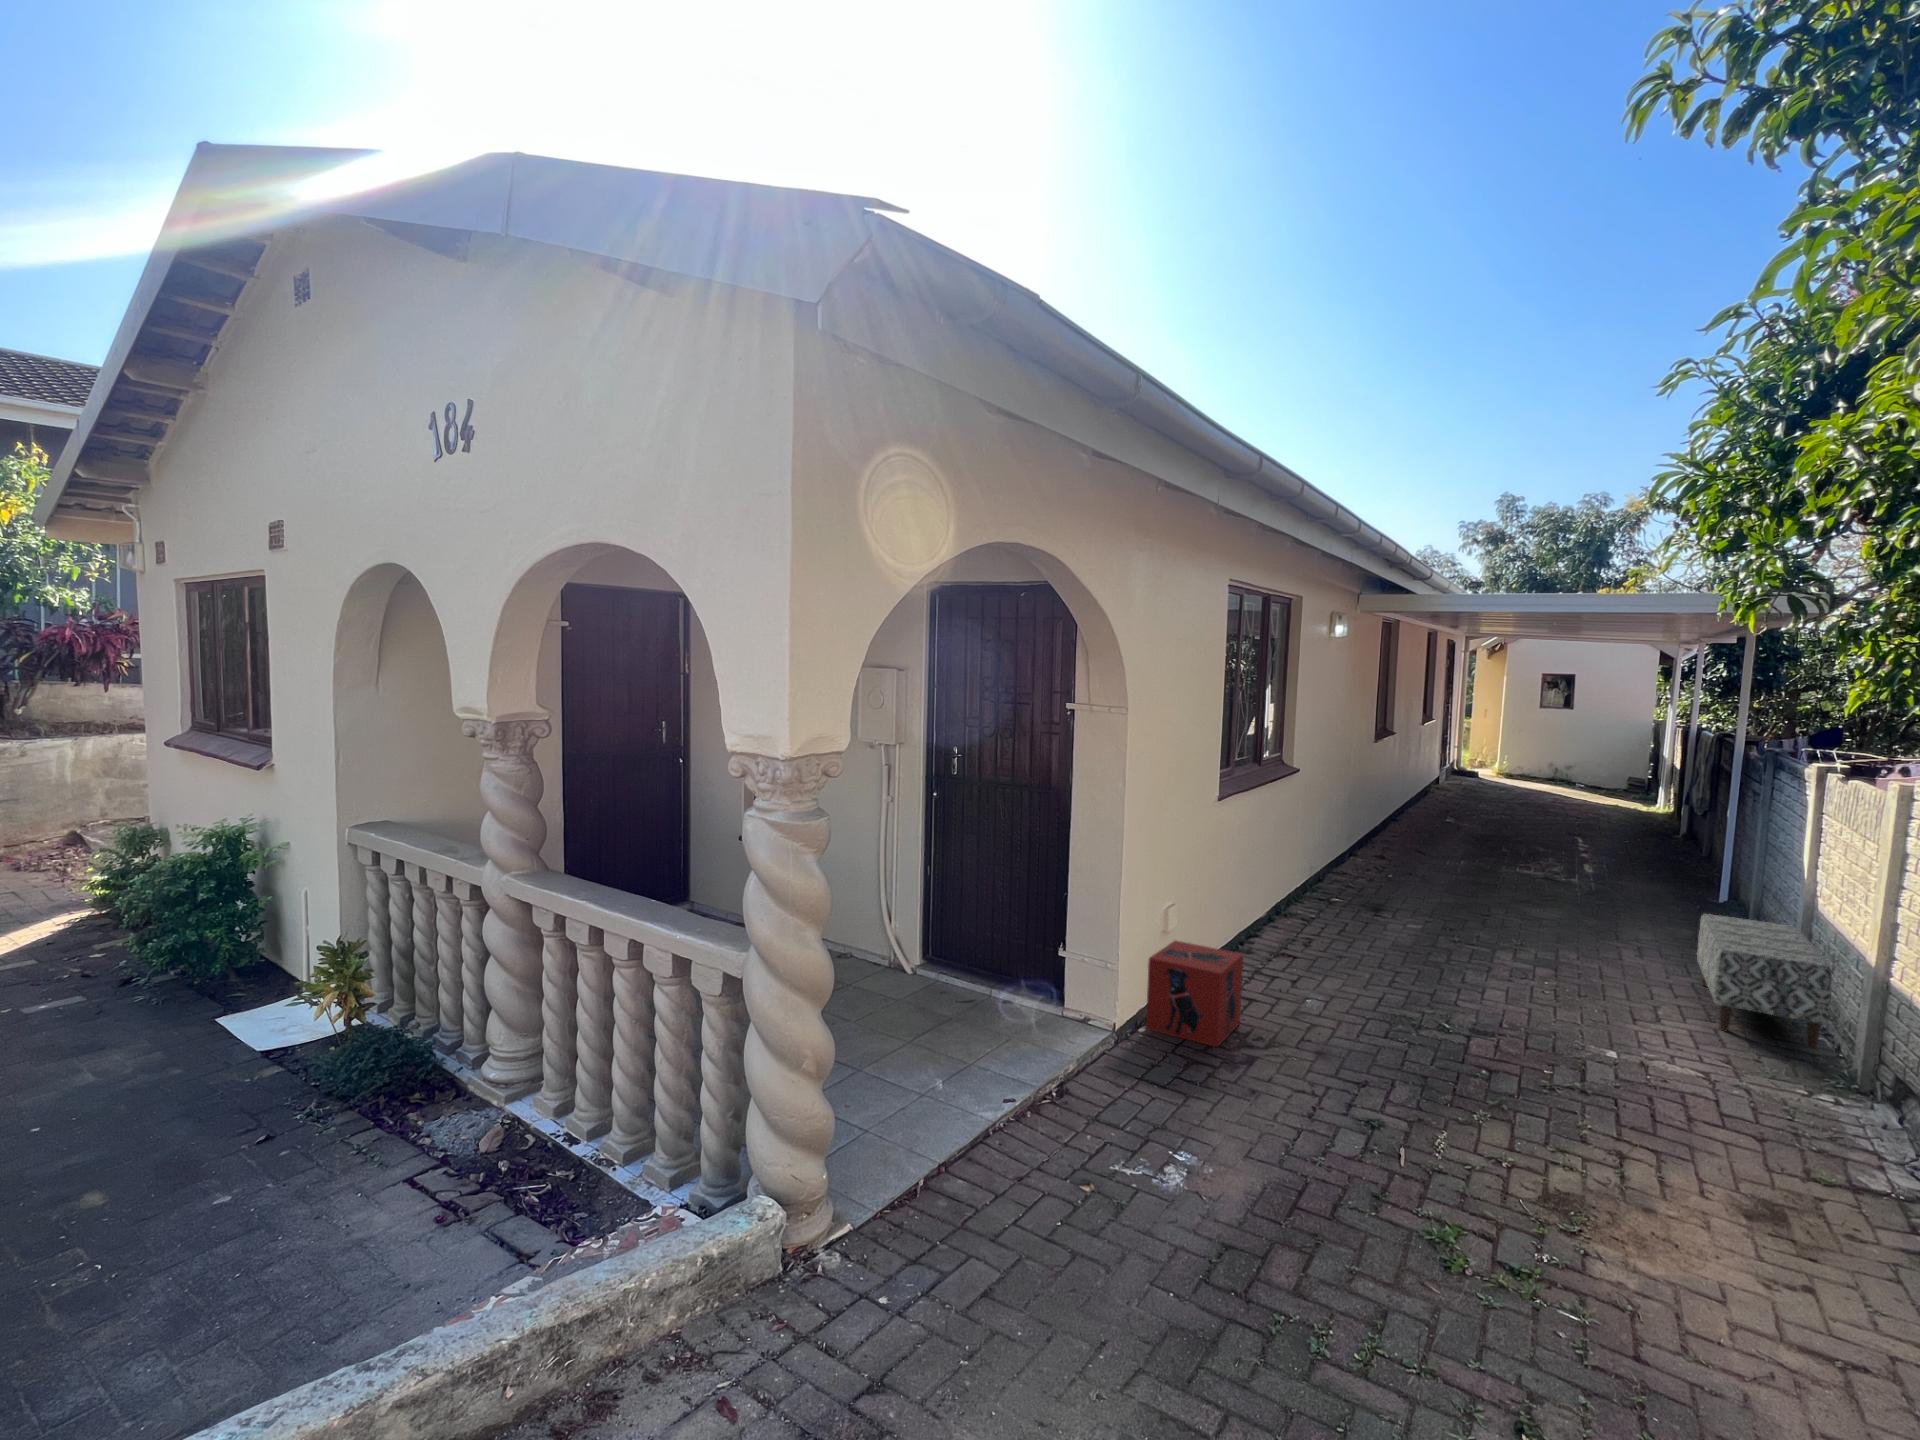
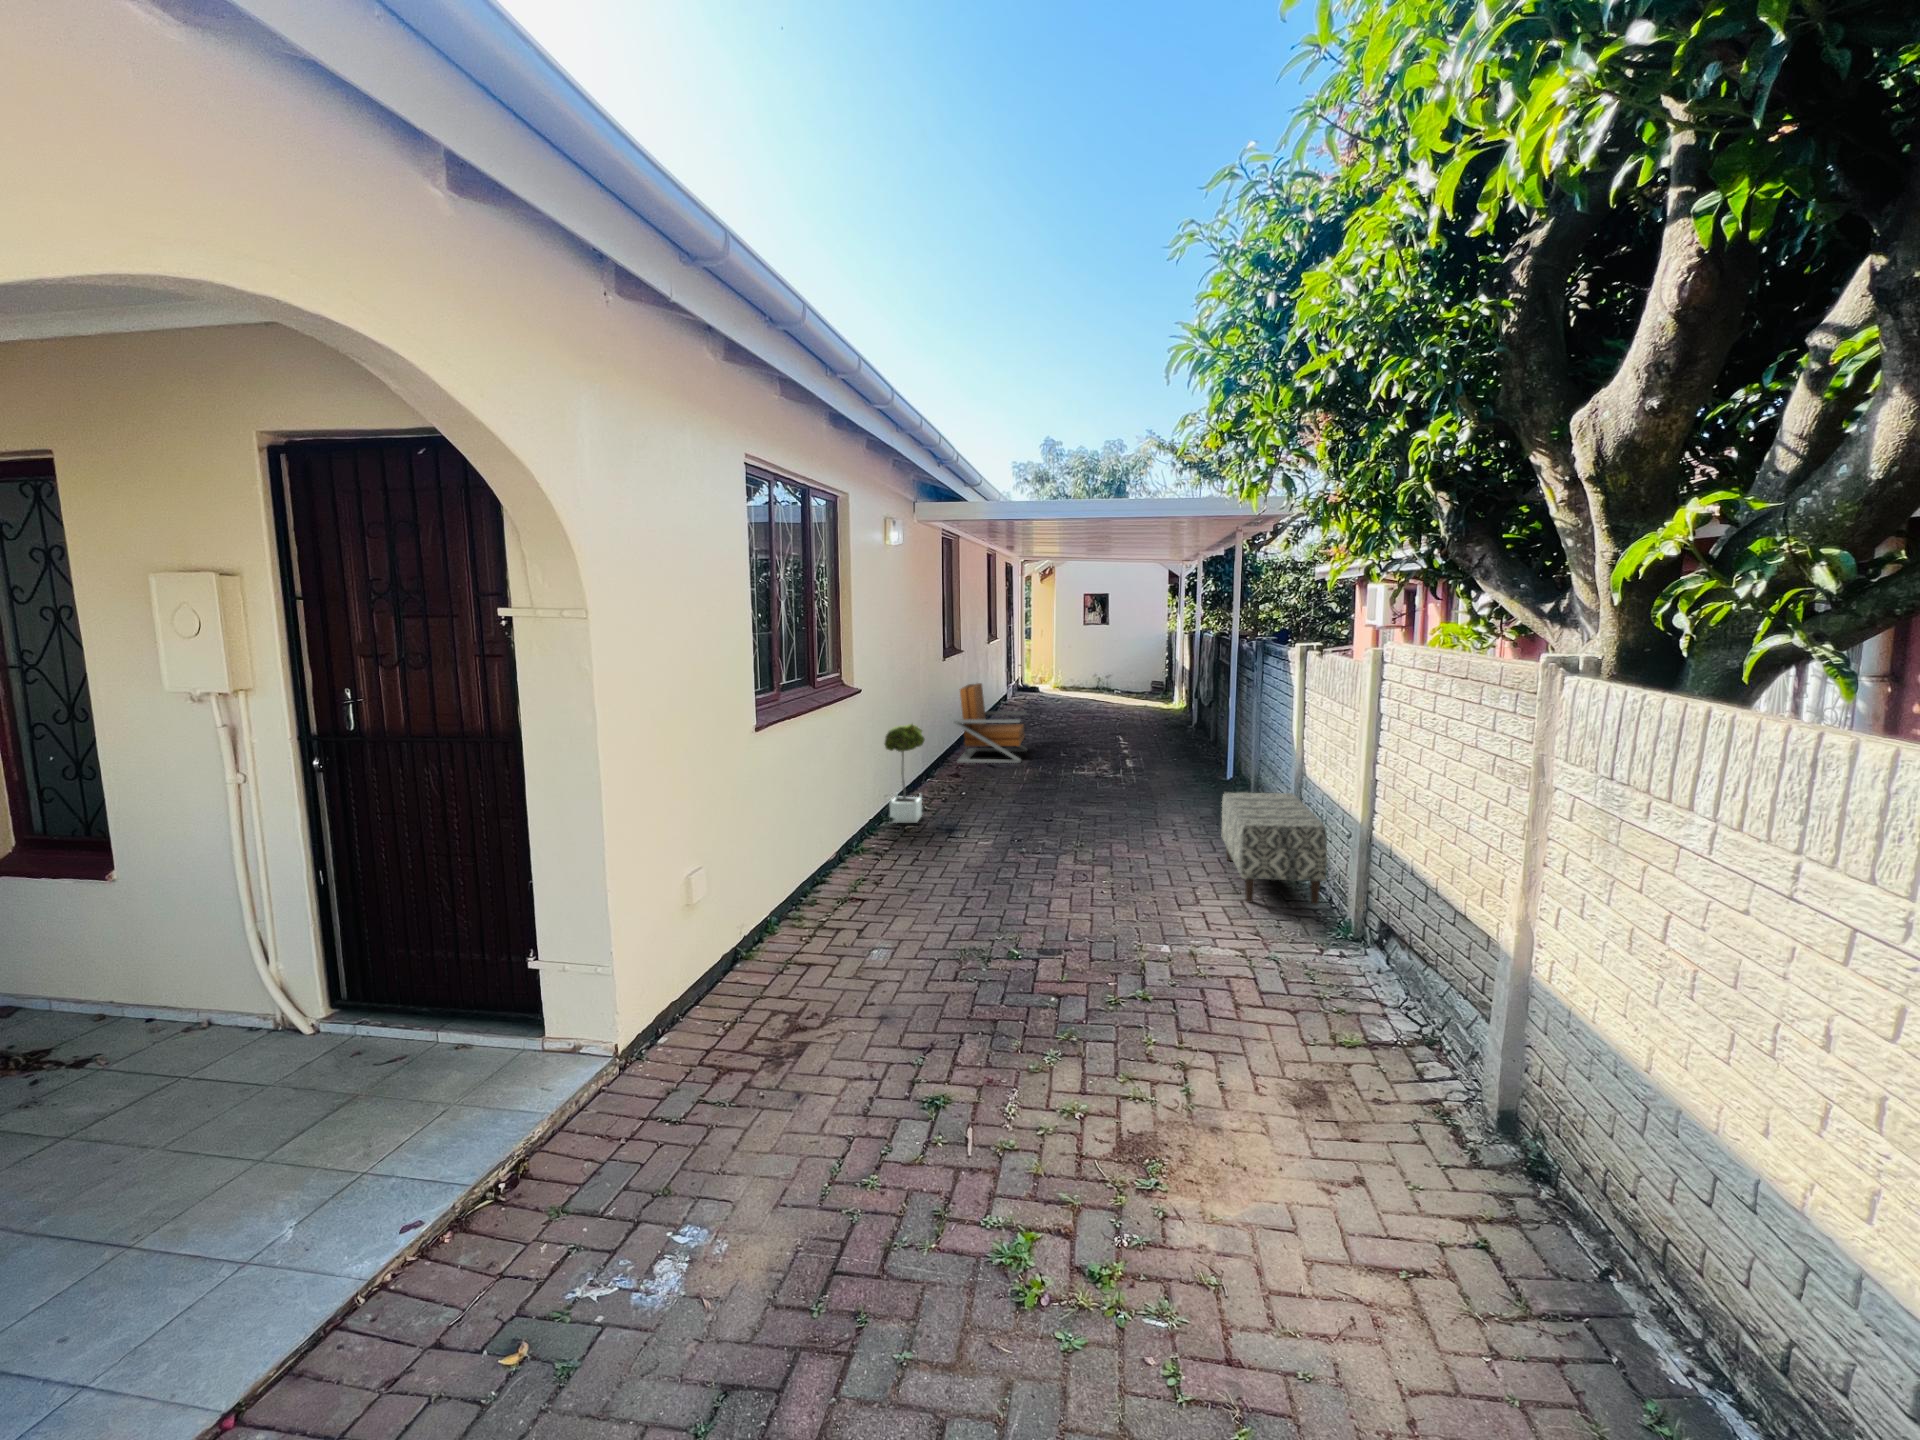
lounge chair: none [1385,766,1468,851] -> present [954,683,1027,763]
potted tree: none [1319,802,1360,896] -> present [885,724,925,823]
storage box: present [1146,940,1243,1047] -> none [660,915,789,1043]

